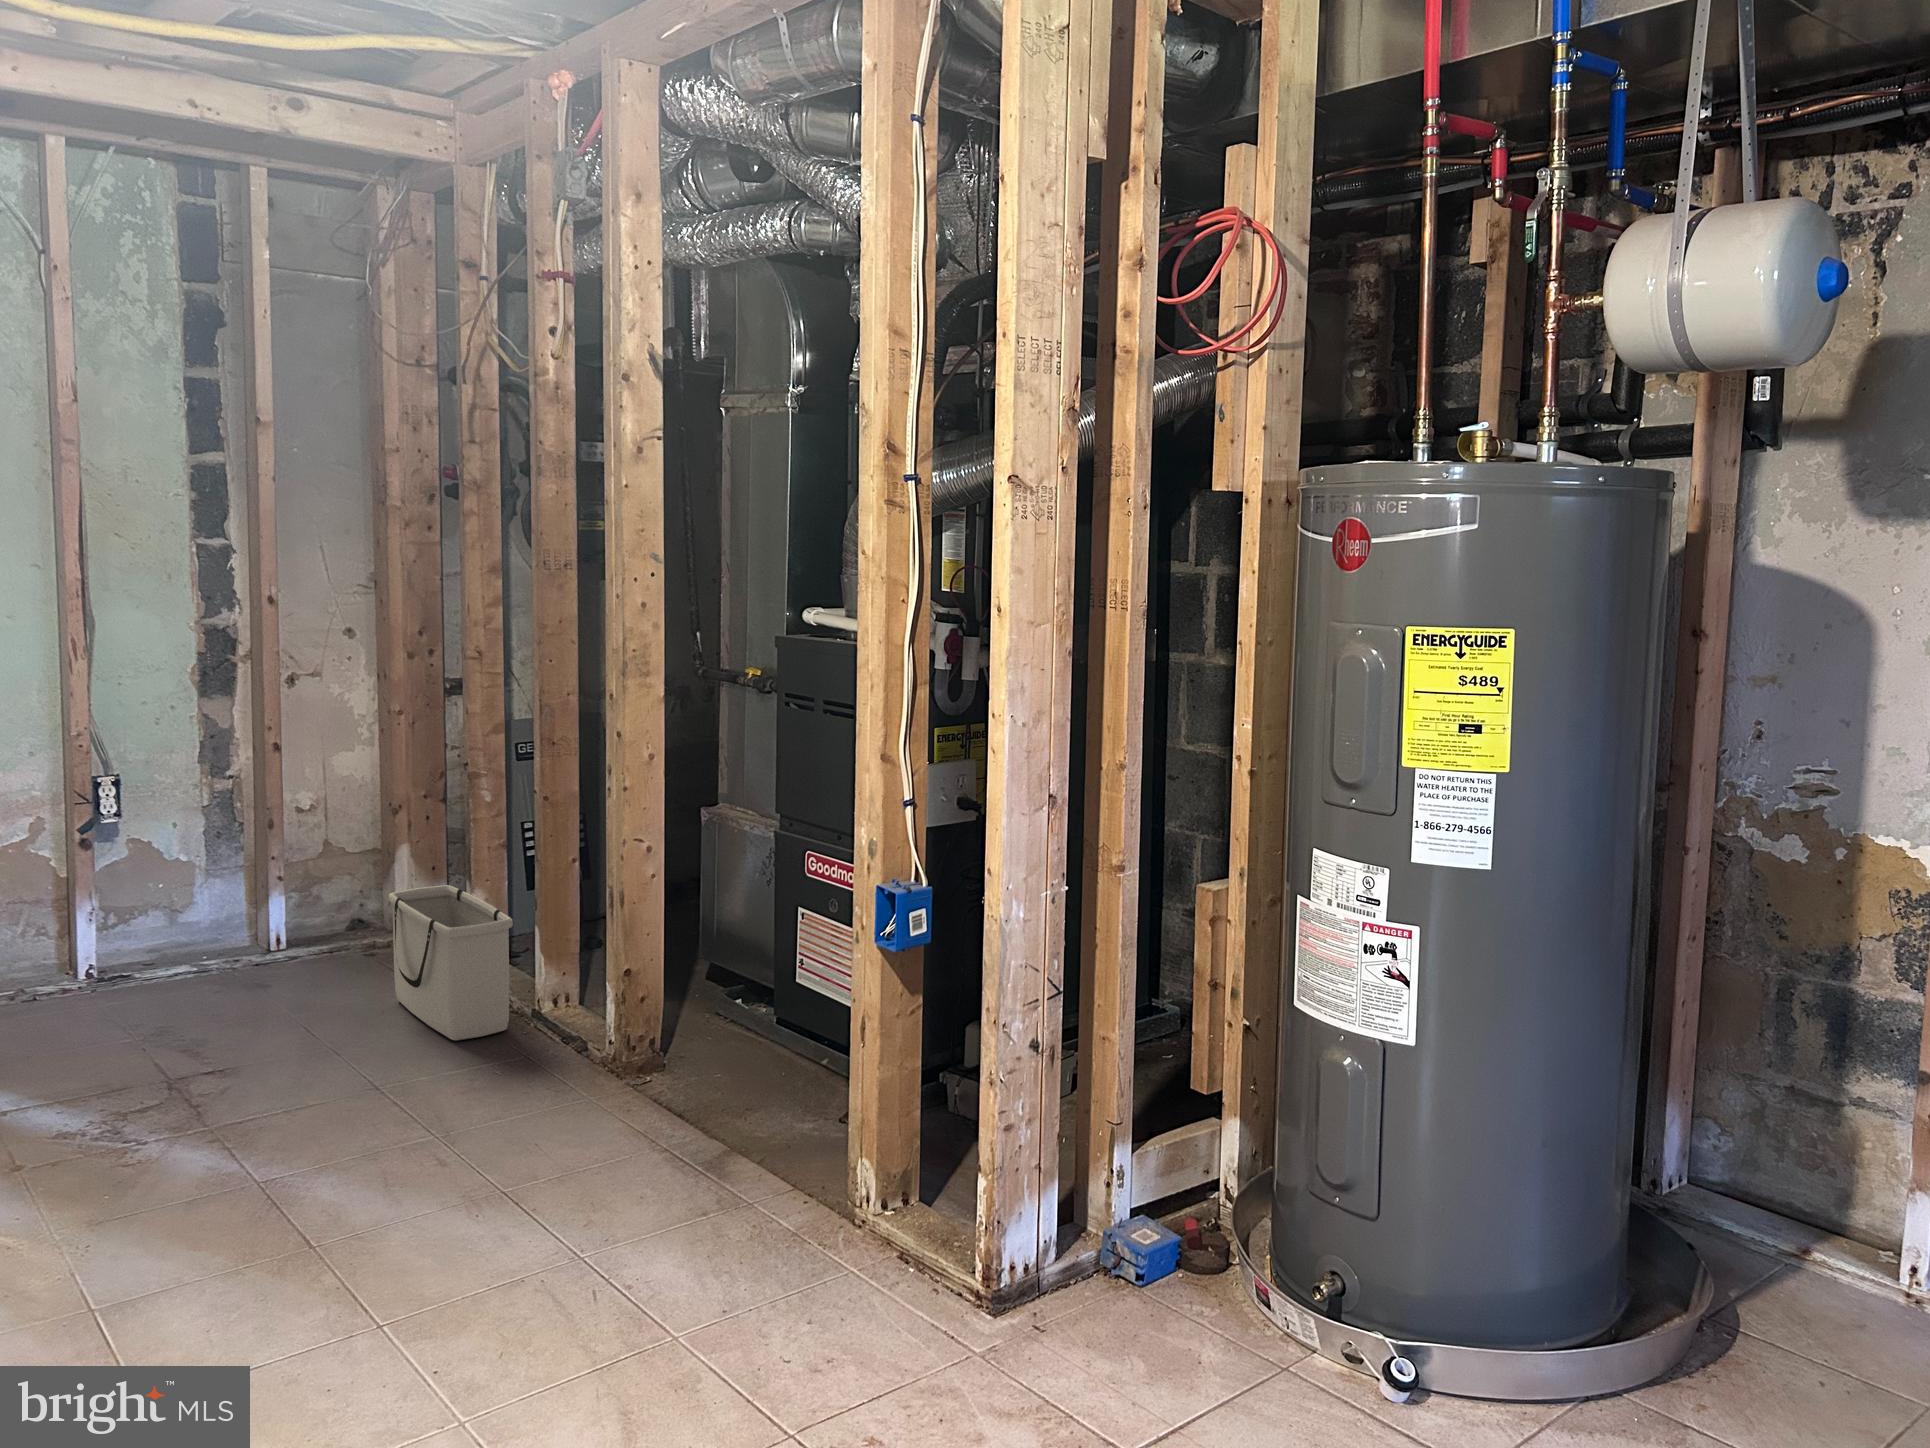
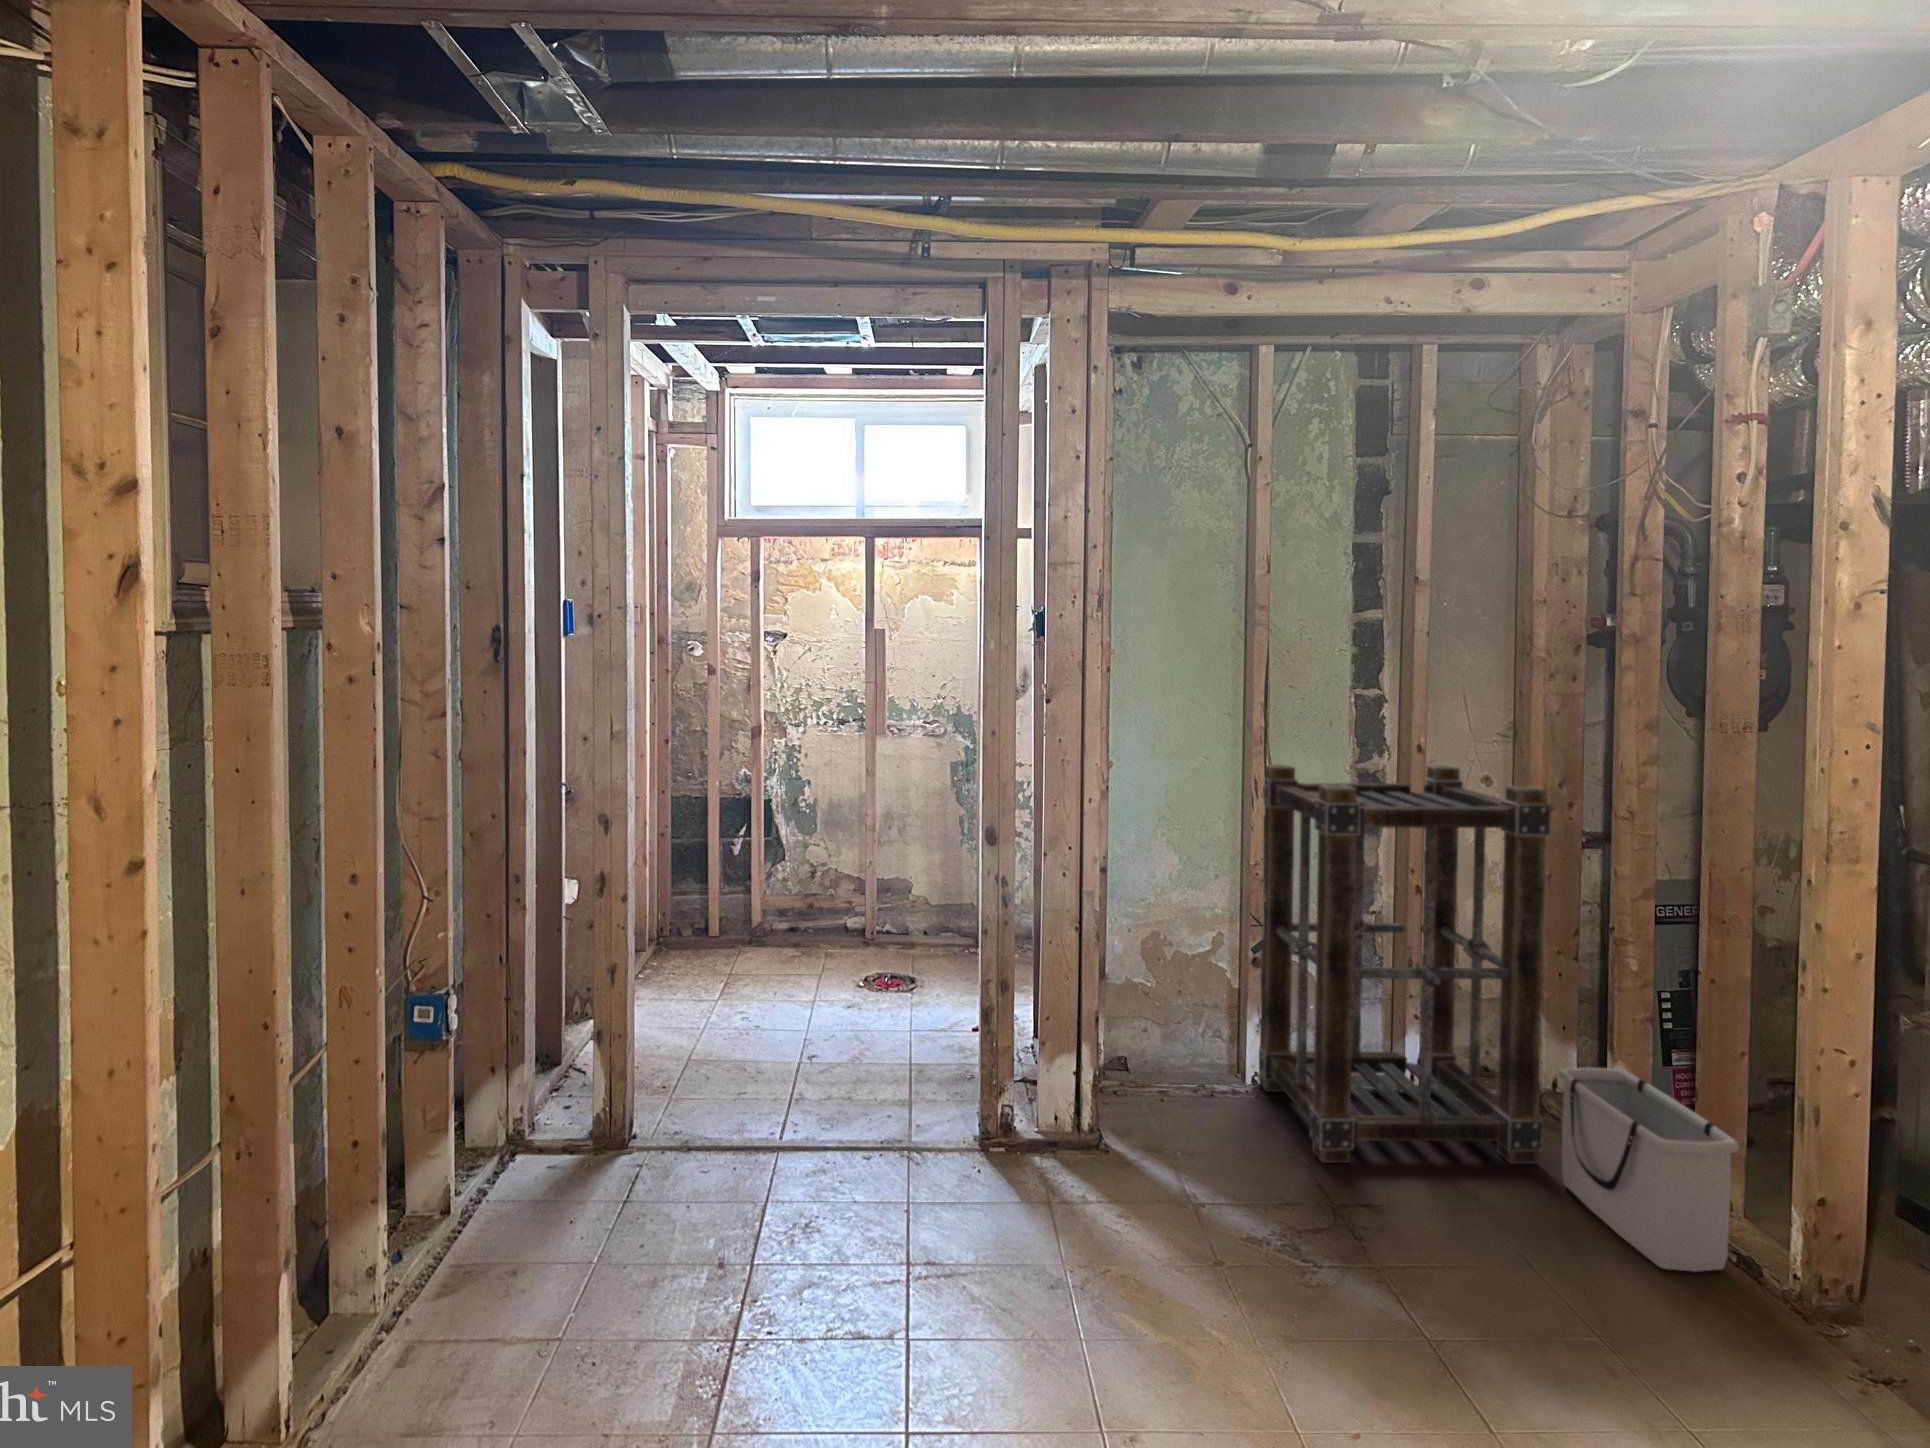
shelving unit: none [80,617,384,1032] -> present [1257,765,1551,1164]

